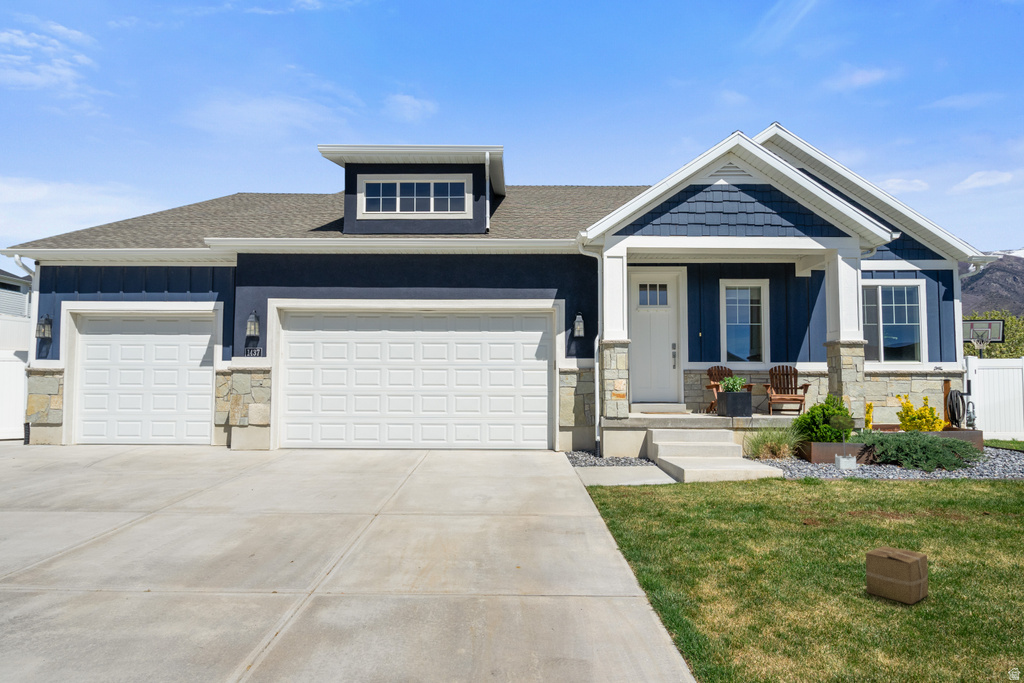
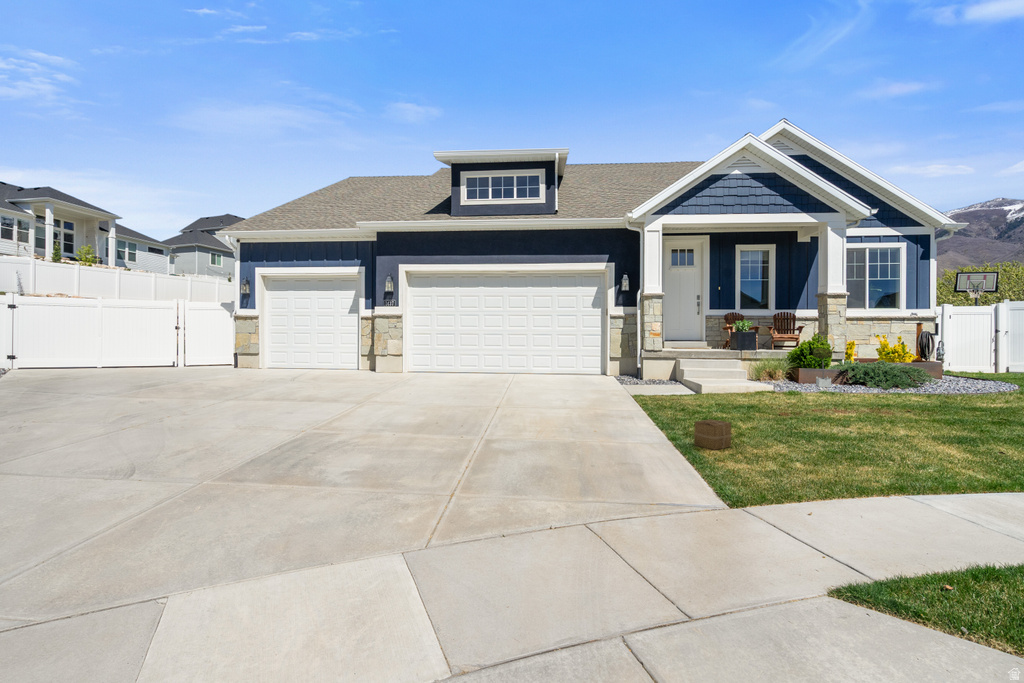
cardboard box: present [866,546,928,604] -> present [694,419,731,450]

